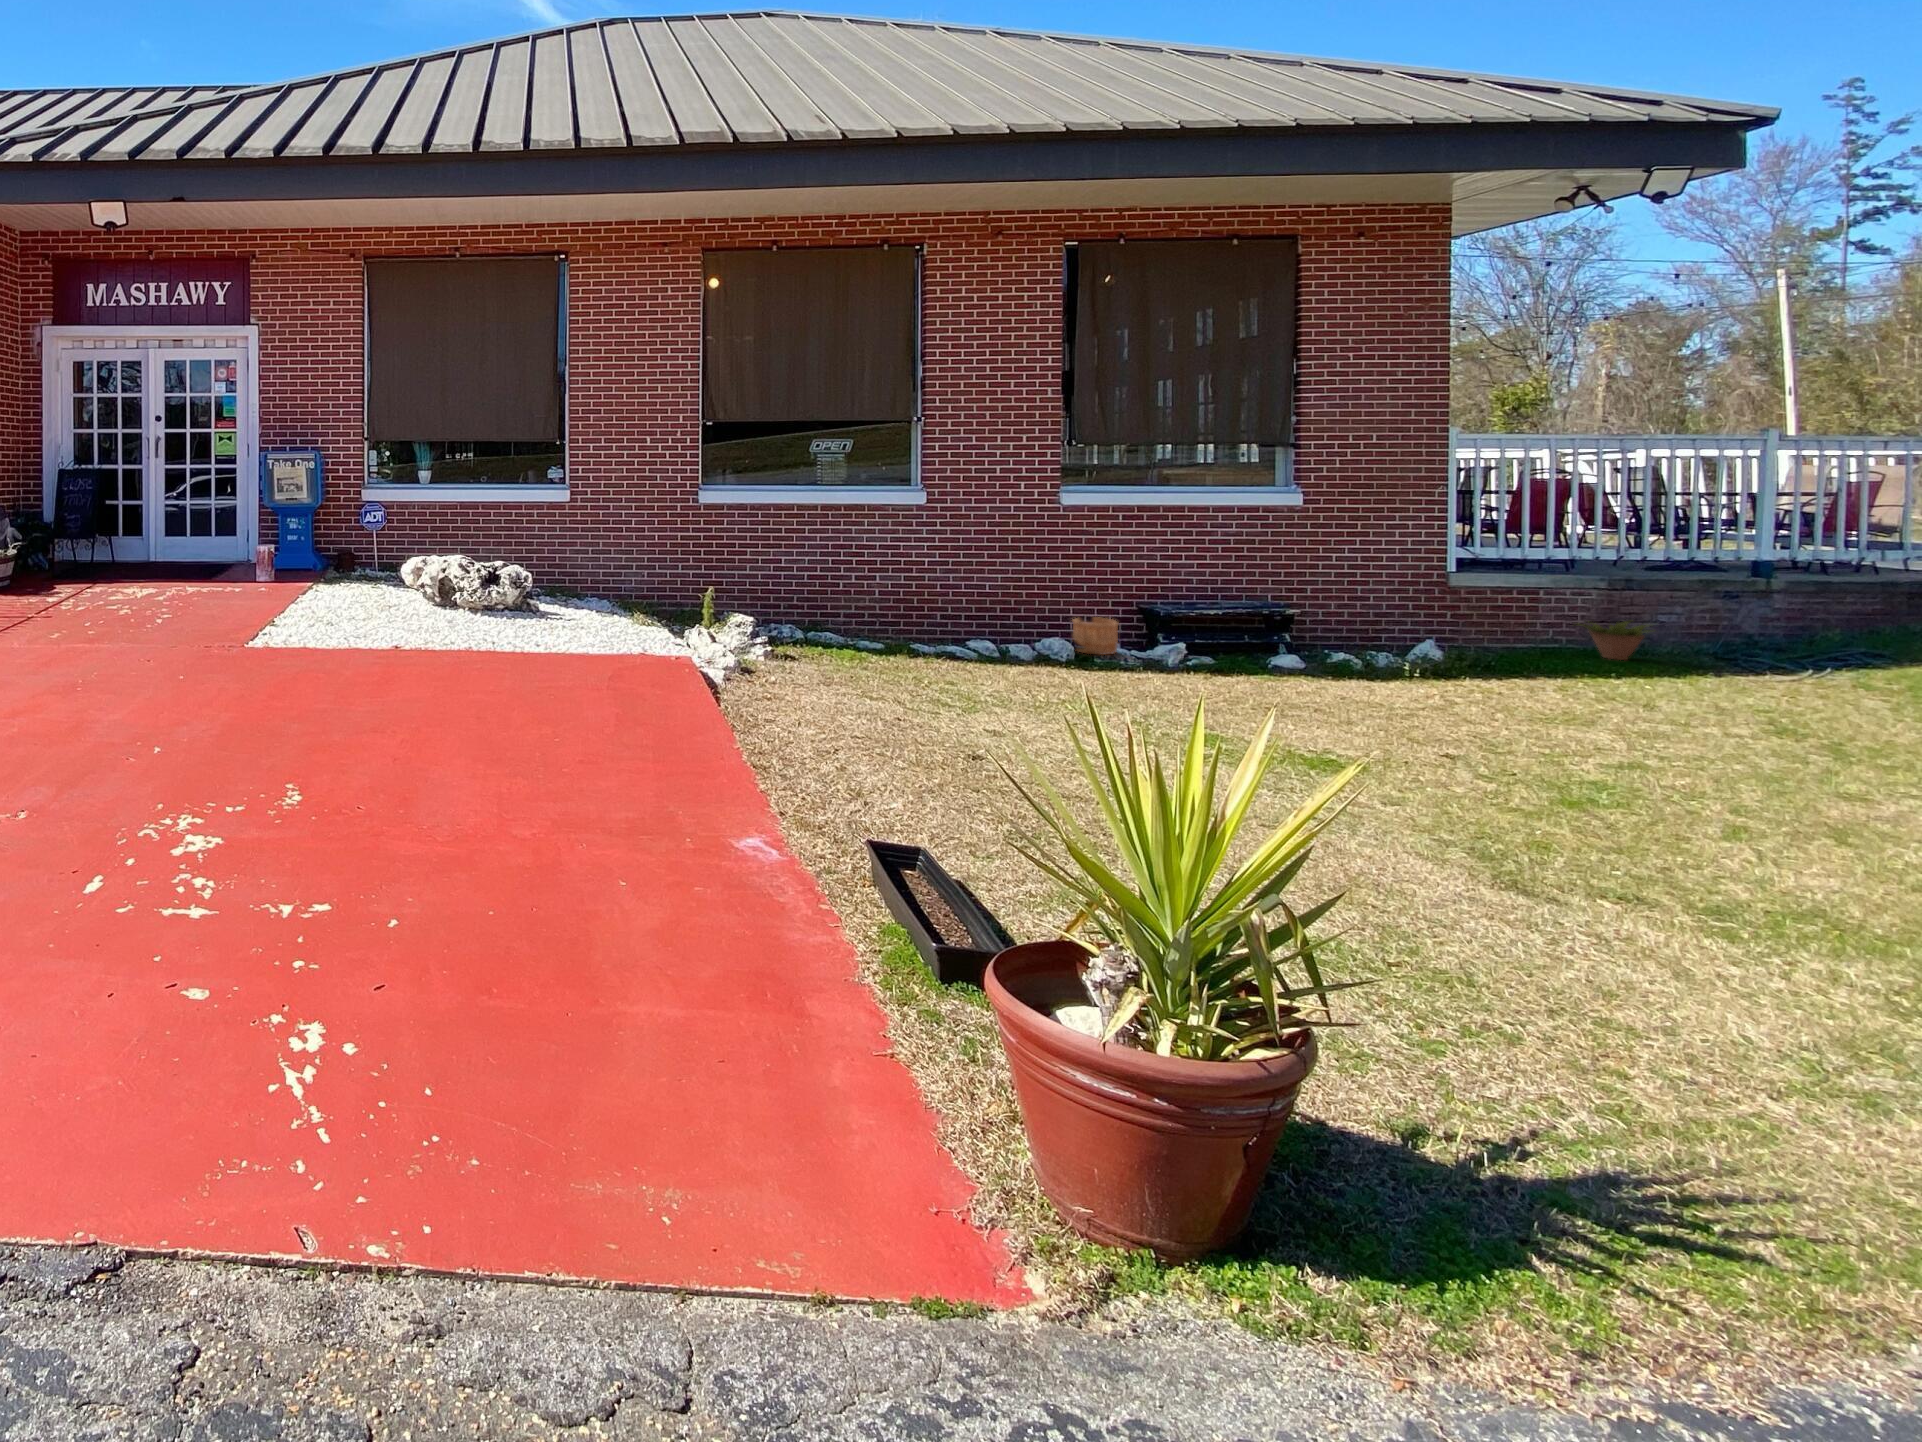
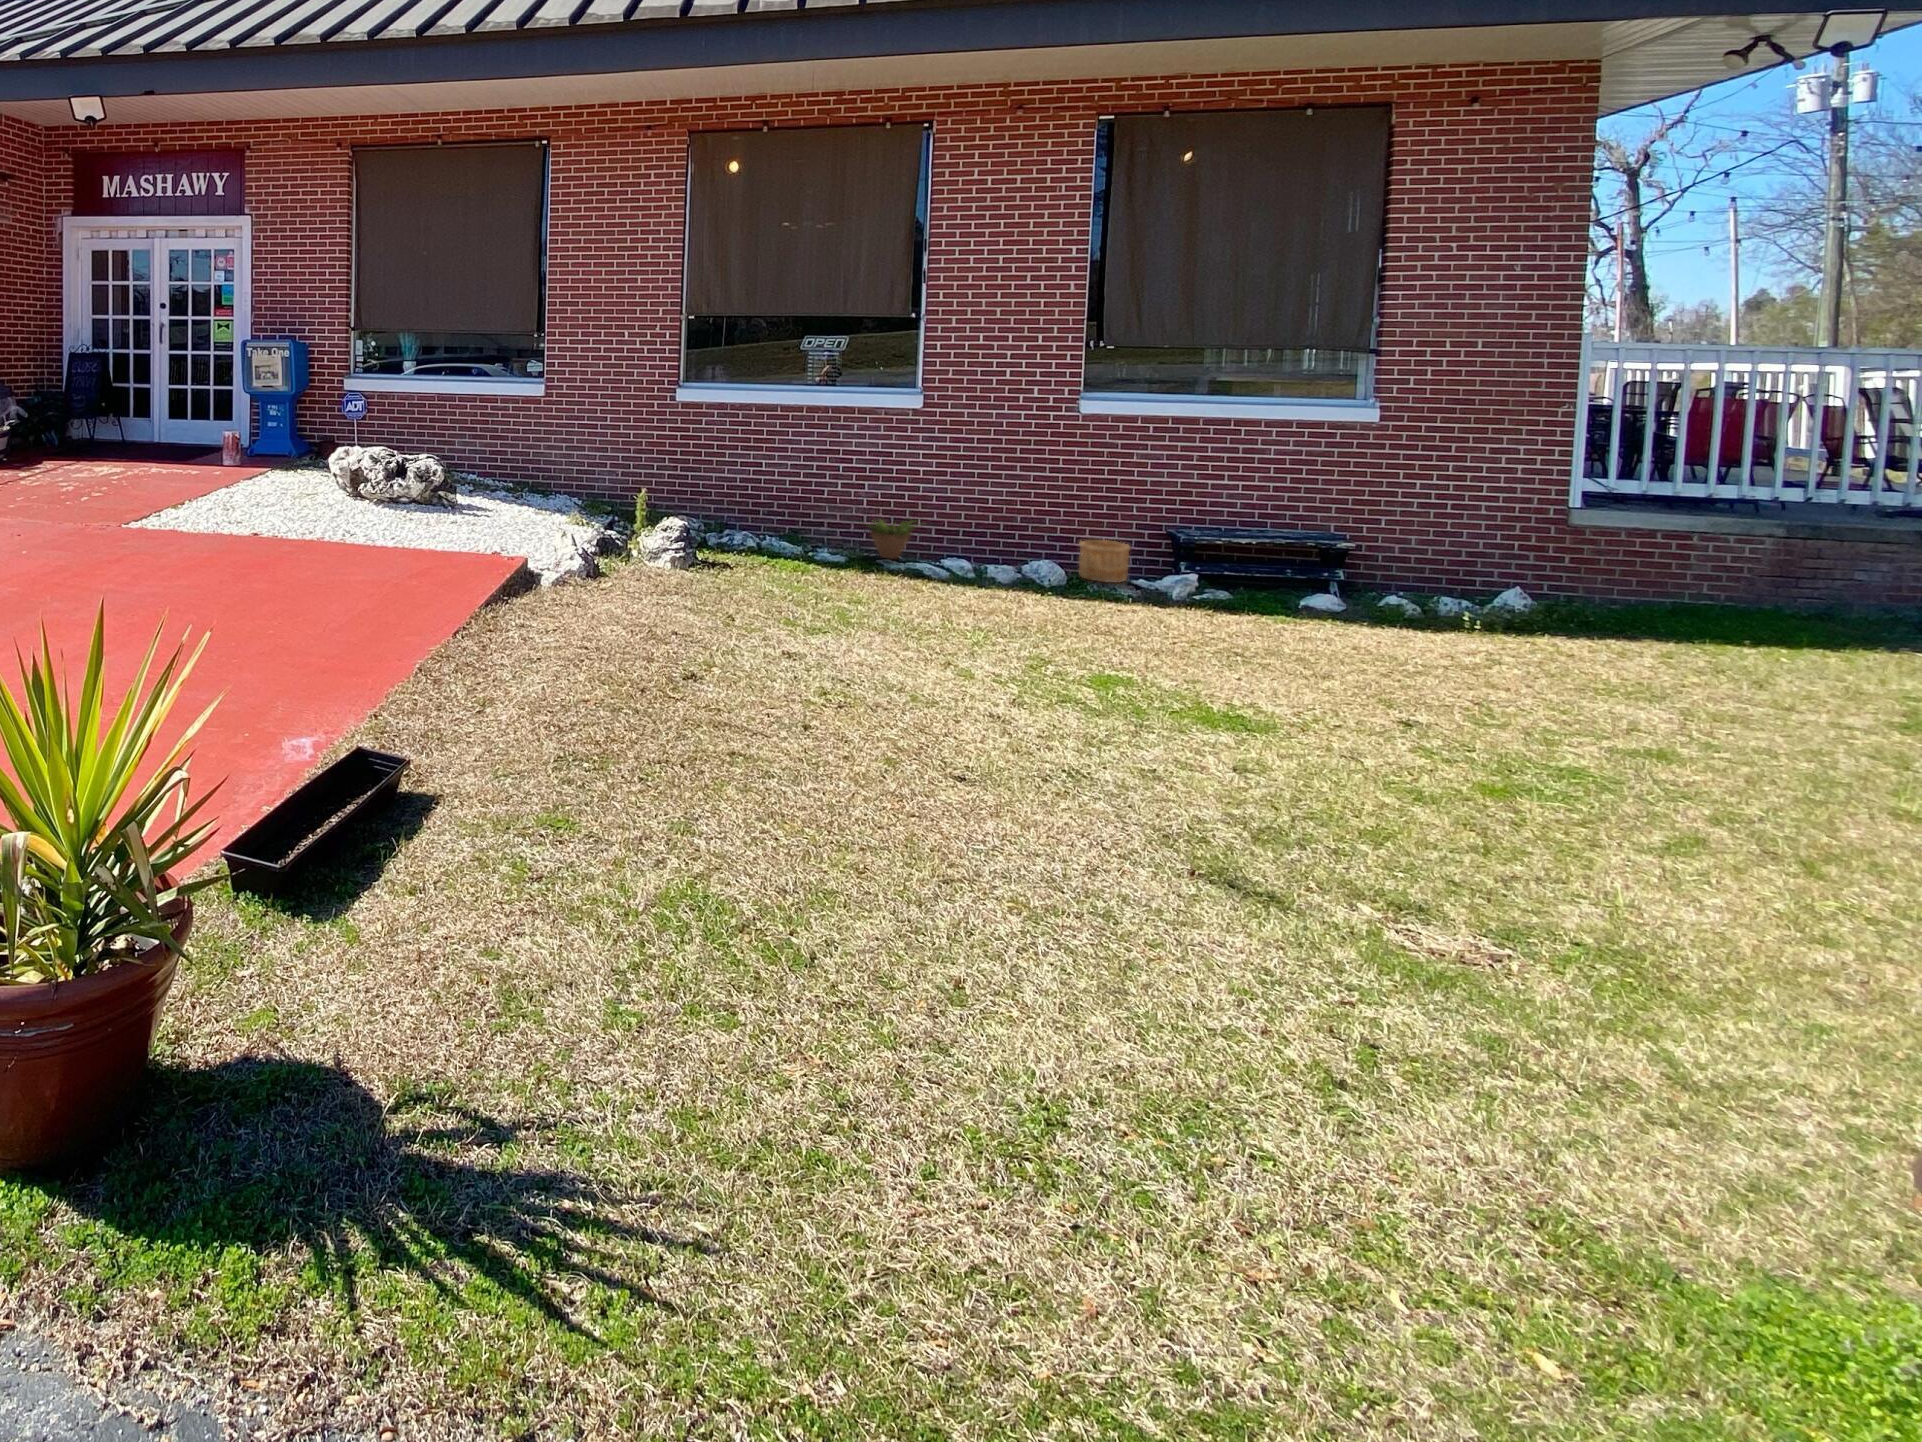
decorative plant: present [1584,621,1648,660] -> present [868,520,915,558]

